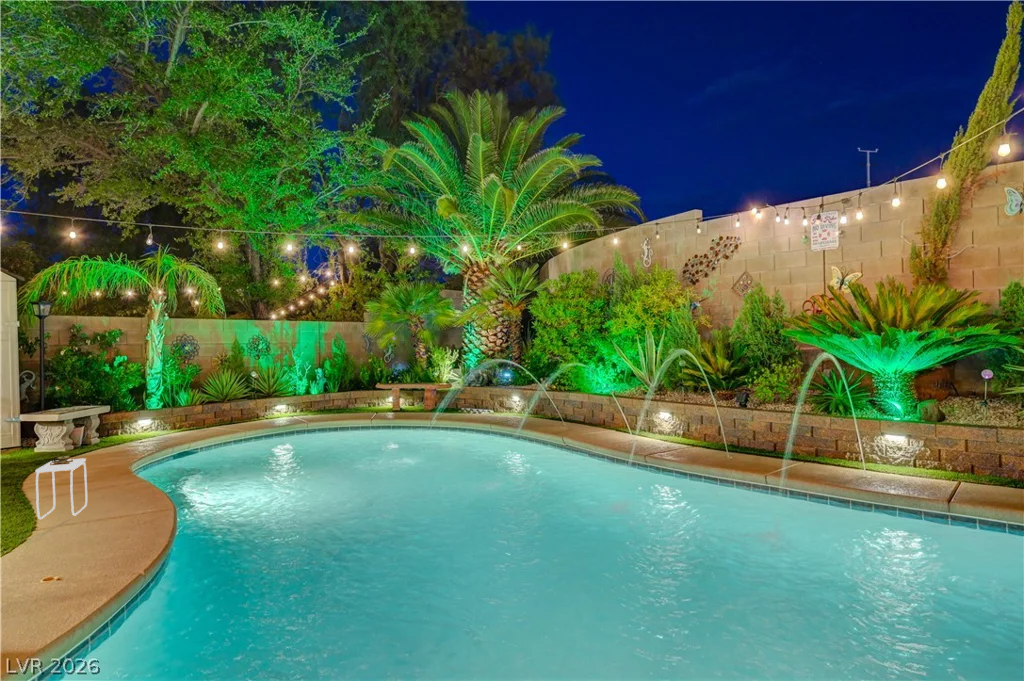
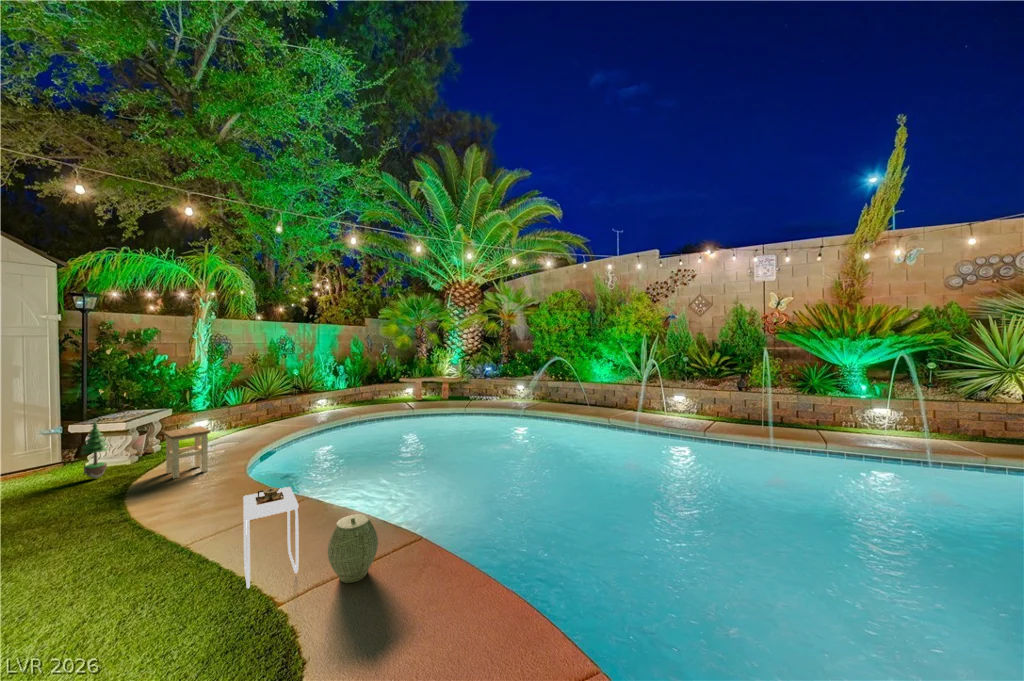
potted tree: none [23,412,45,458] -> present [81,422,108,478]
stool: none [78,420,110,462] -> present [163,426,210,479]
woven basket: none [82,479,123,523] -> present [328,514,378,583]

